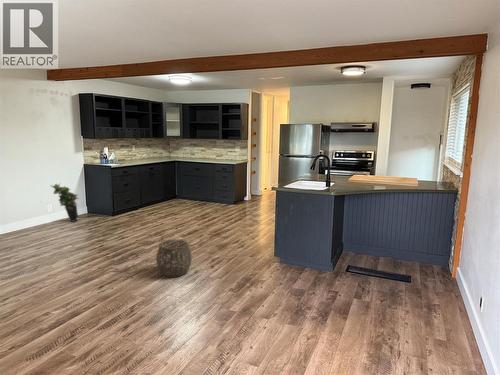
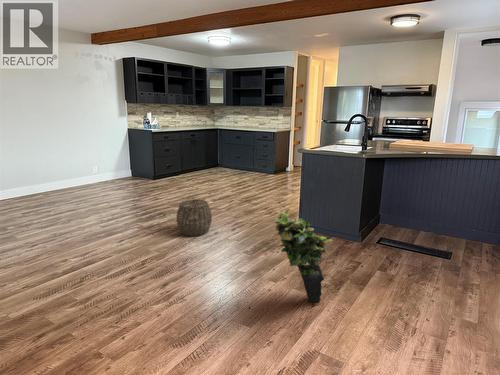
potted plant: present [52,184,78,222] -> present [276,209,332,302]

